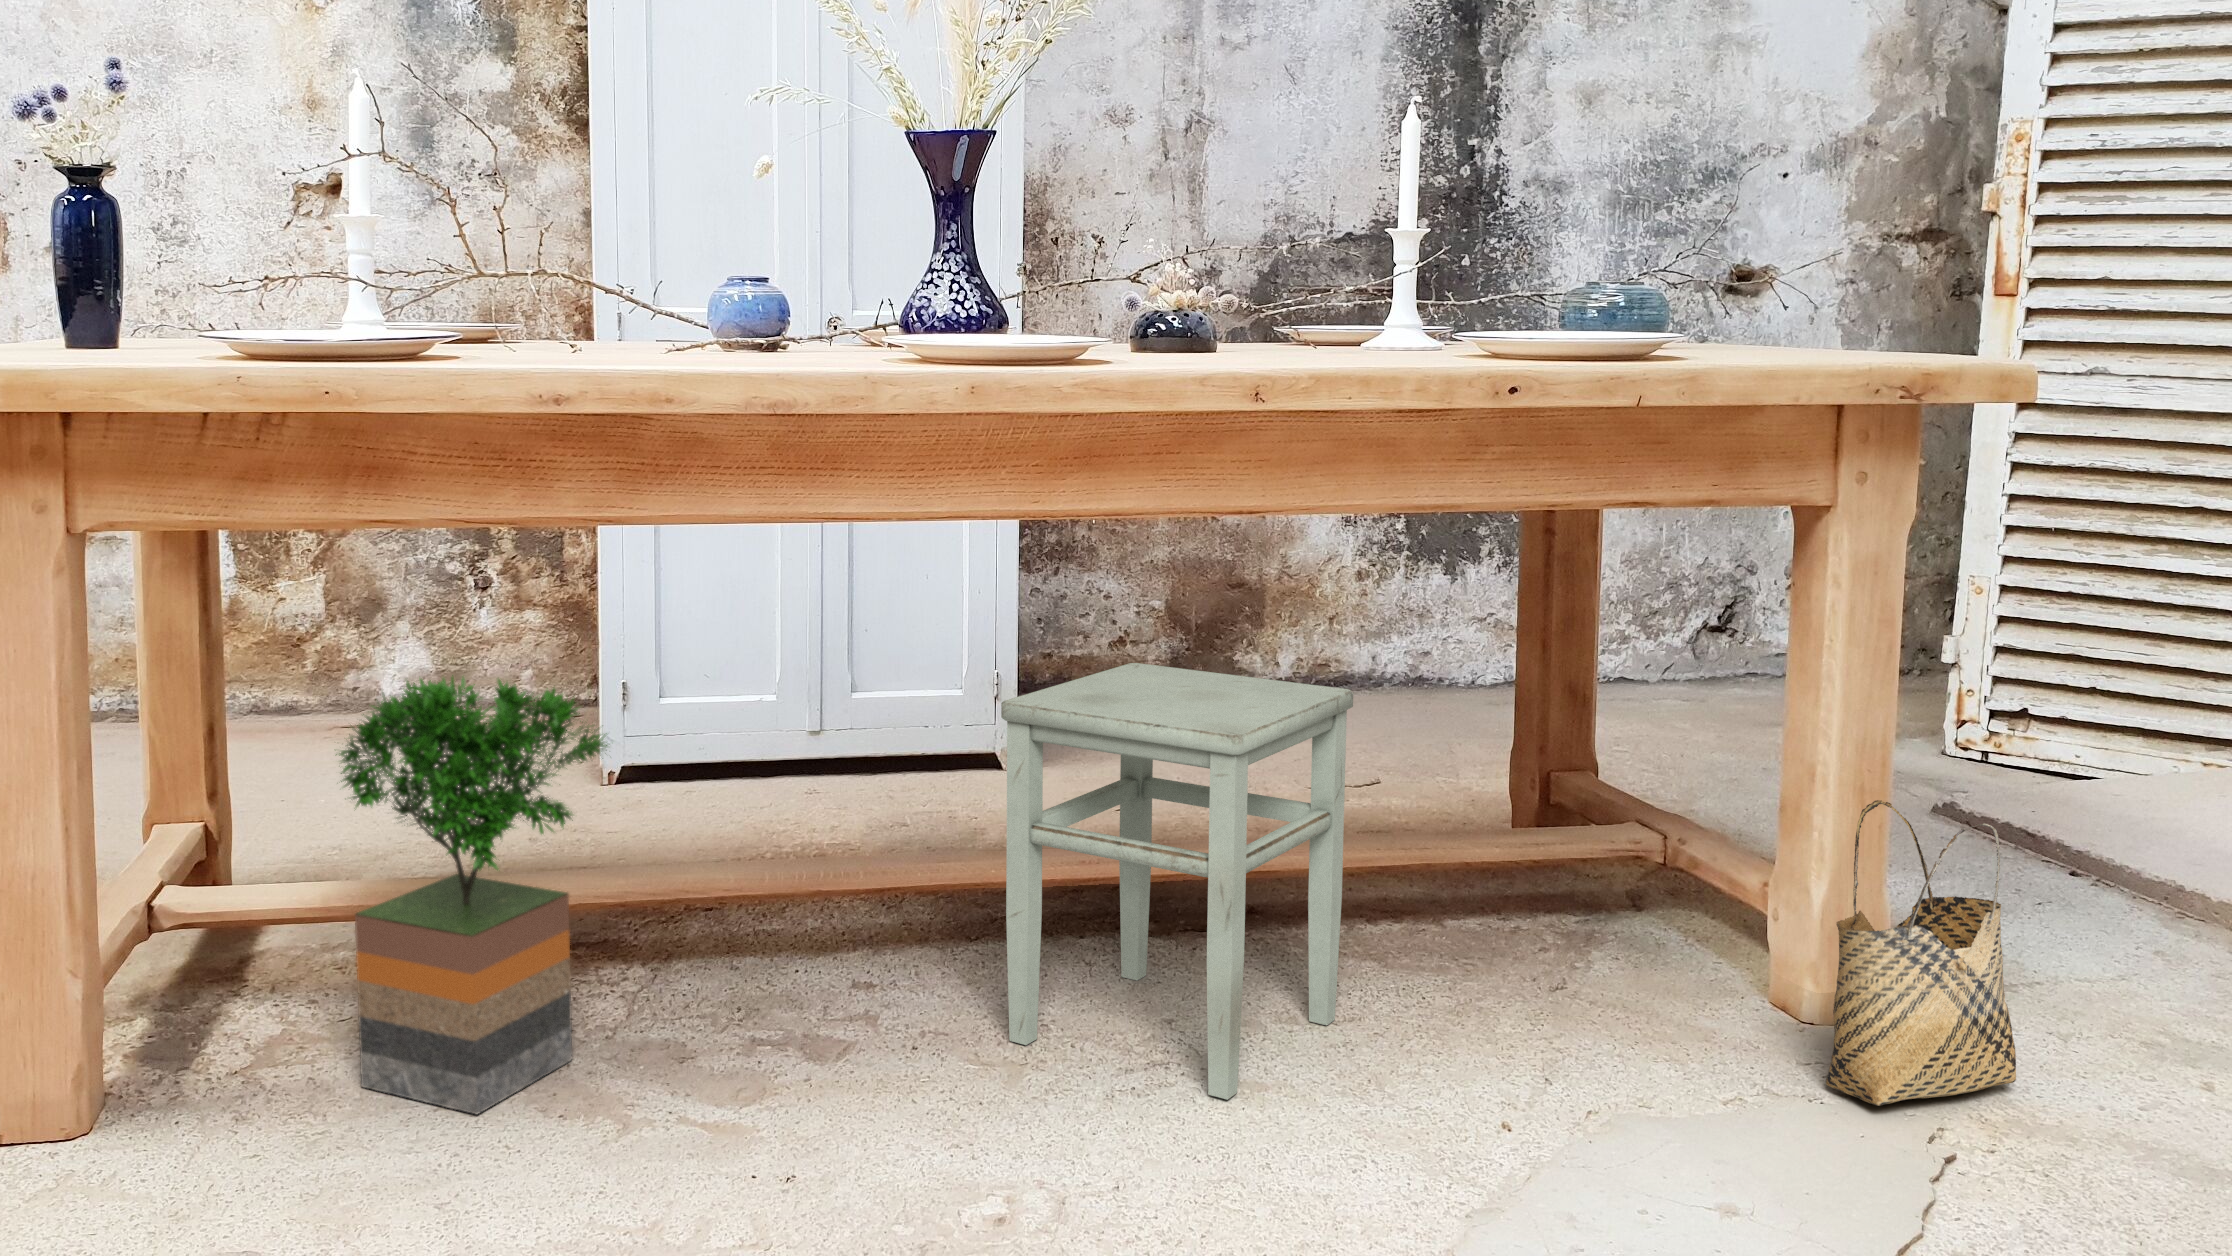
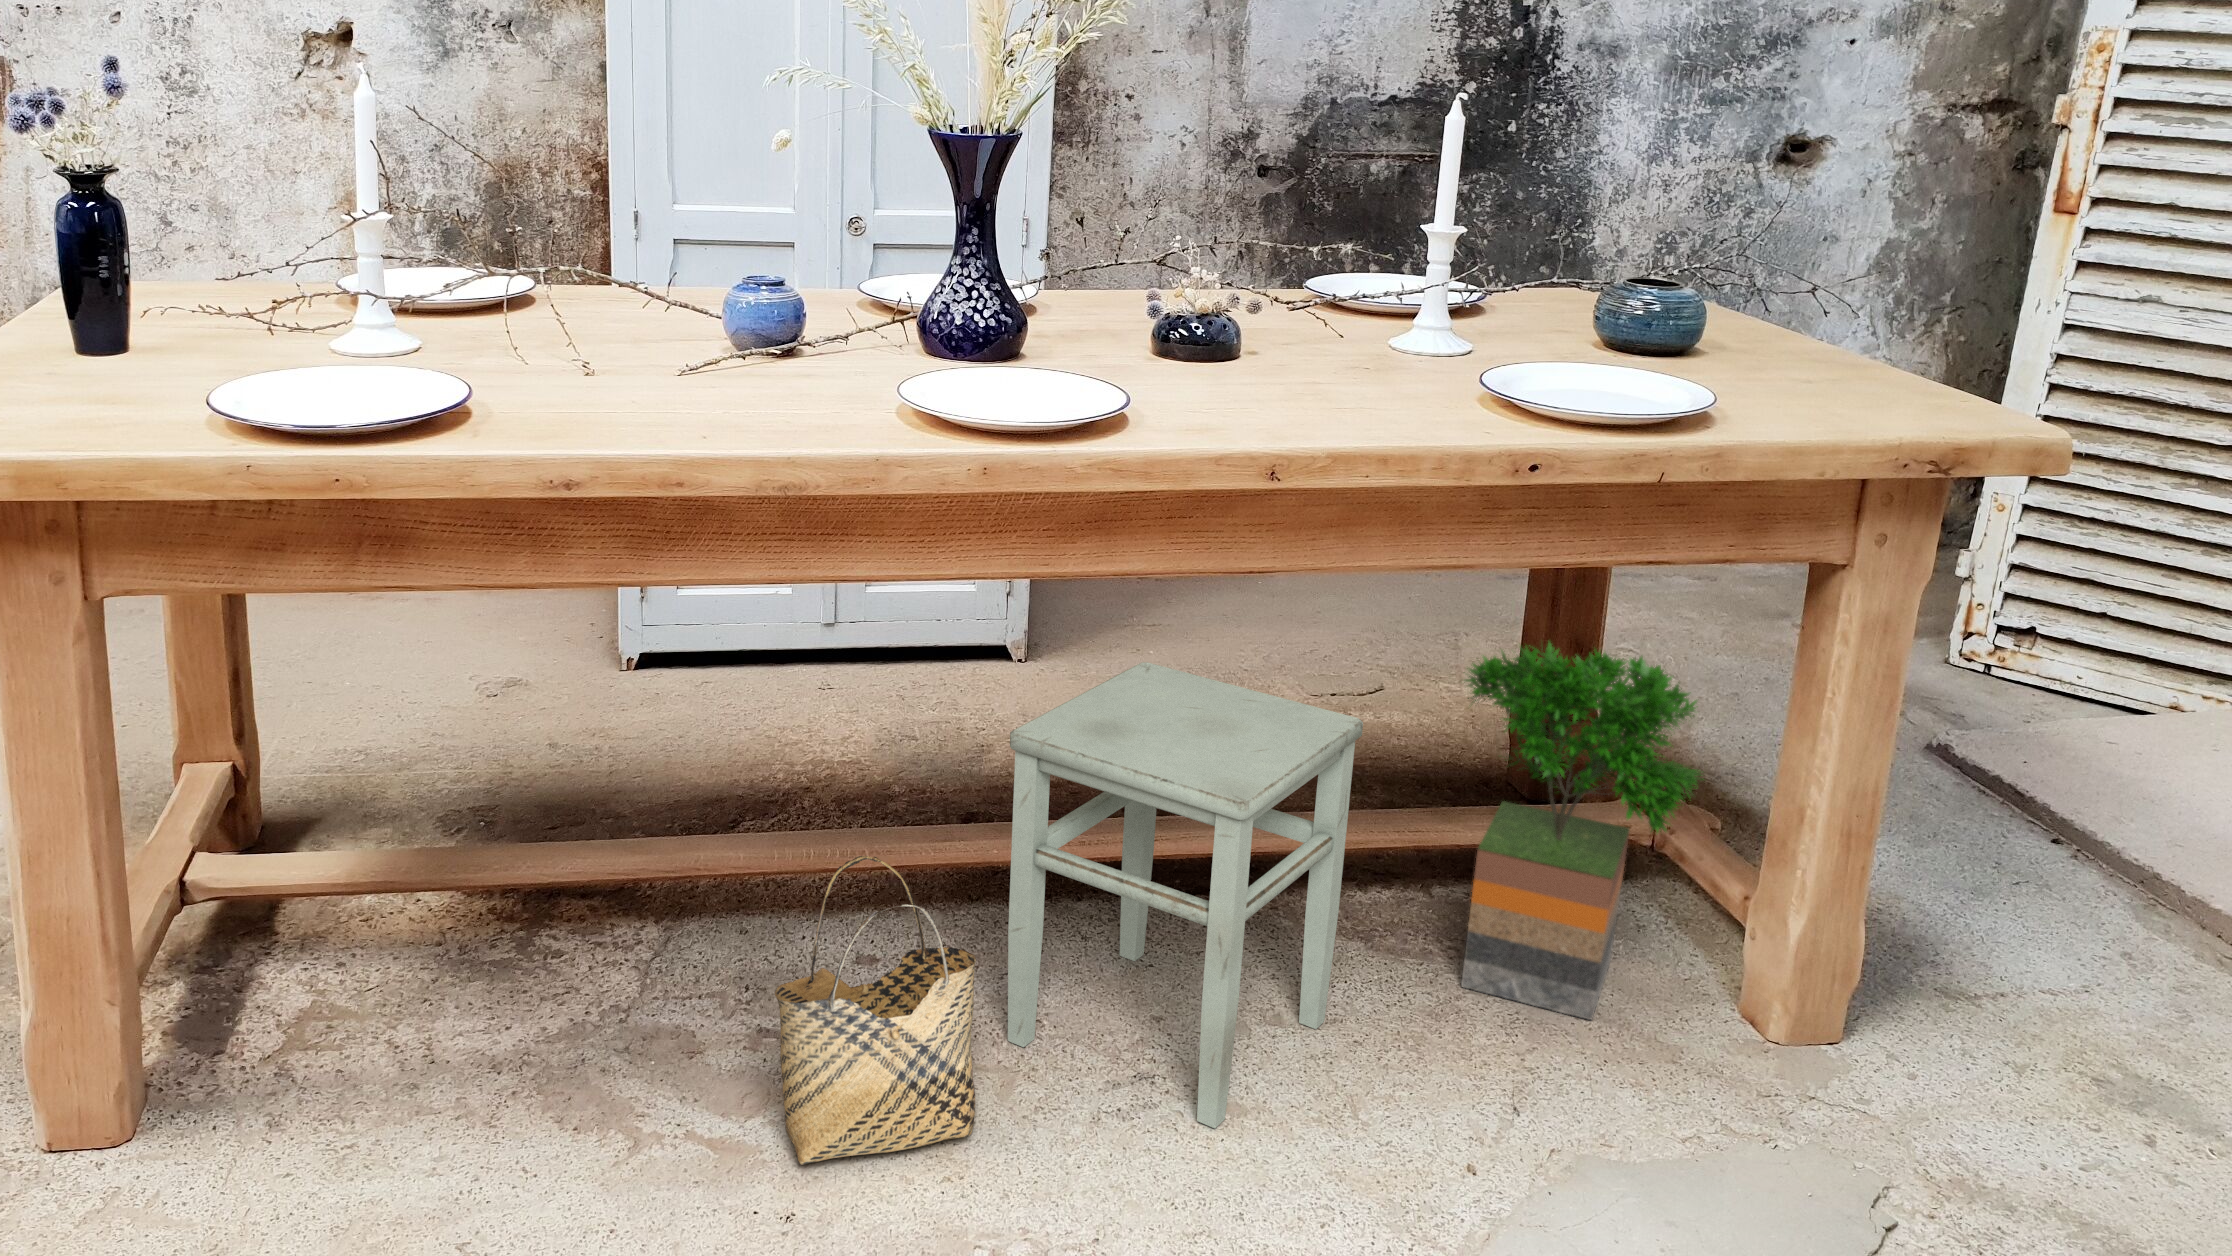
potted tree: present [336,675,607,1114] -> present [1461,642,1704,1020]
woven basket: present [1826,800,2016,1106] -> present [775,856,976,1165]

